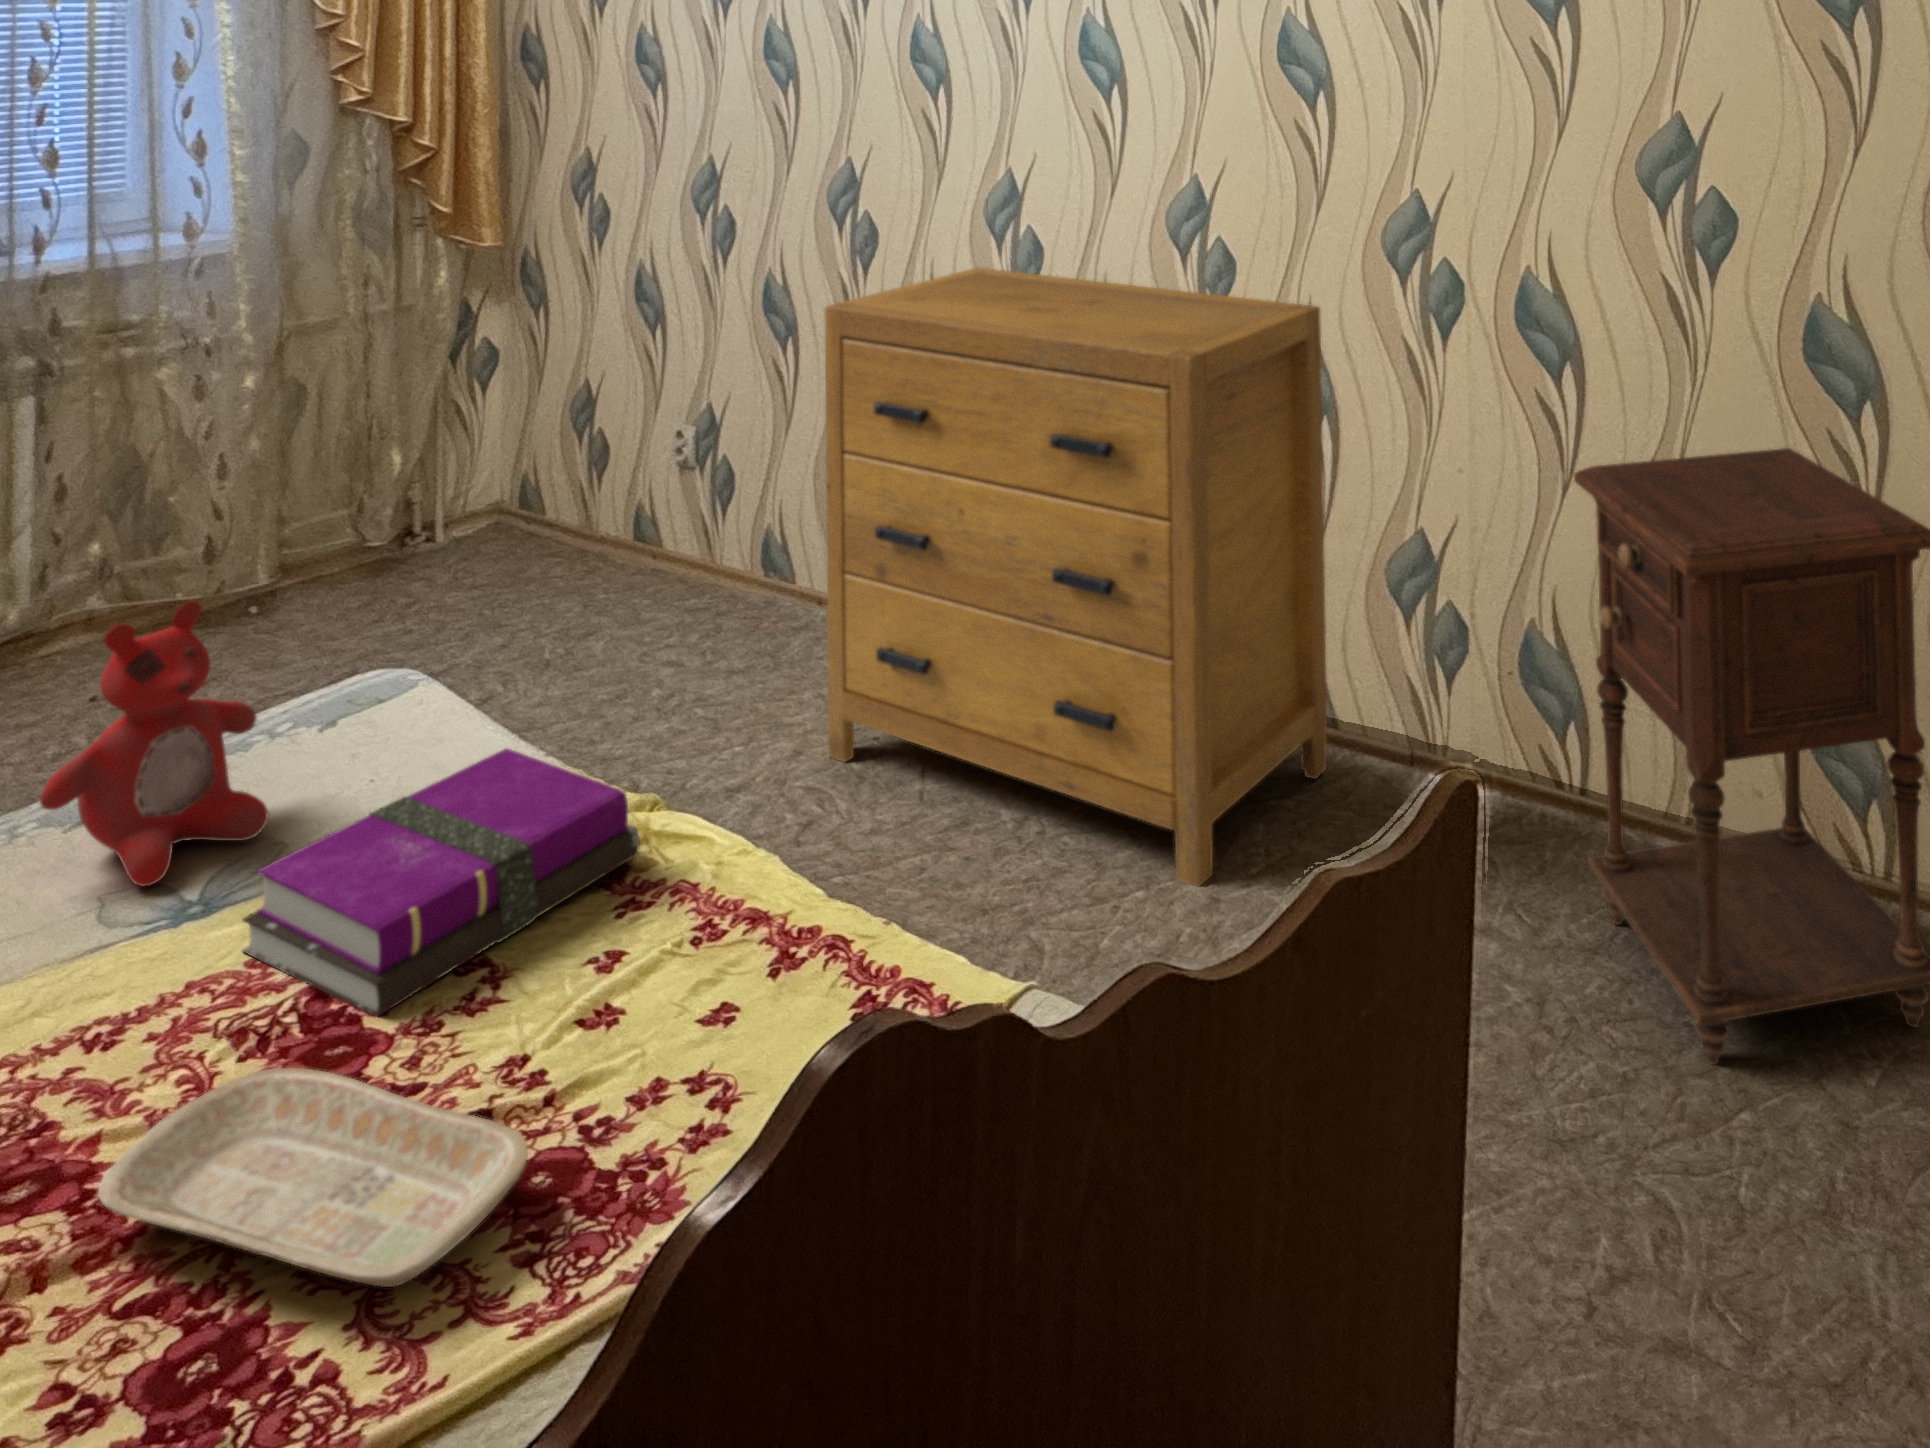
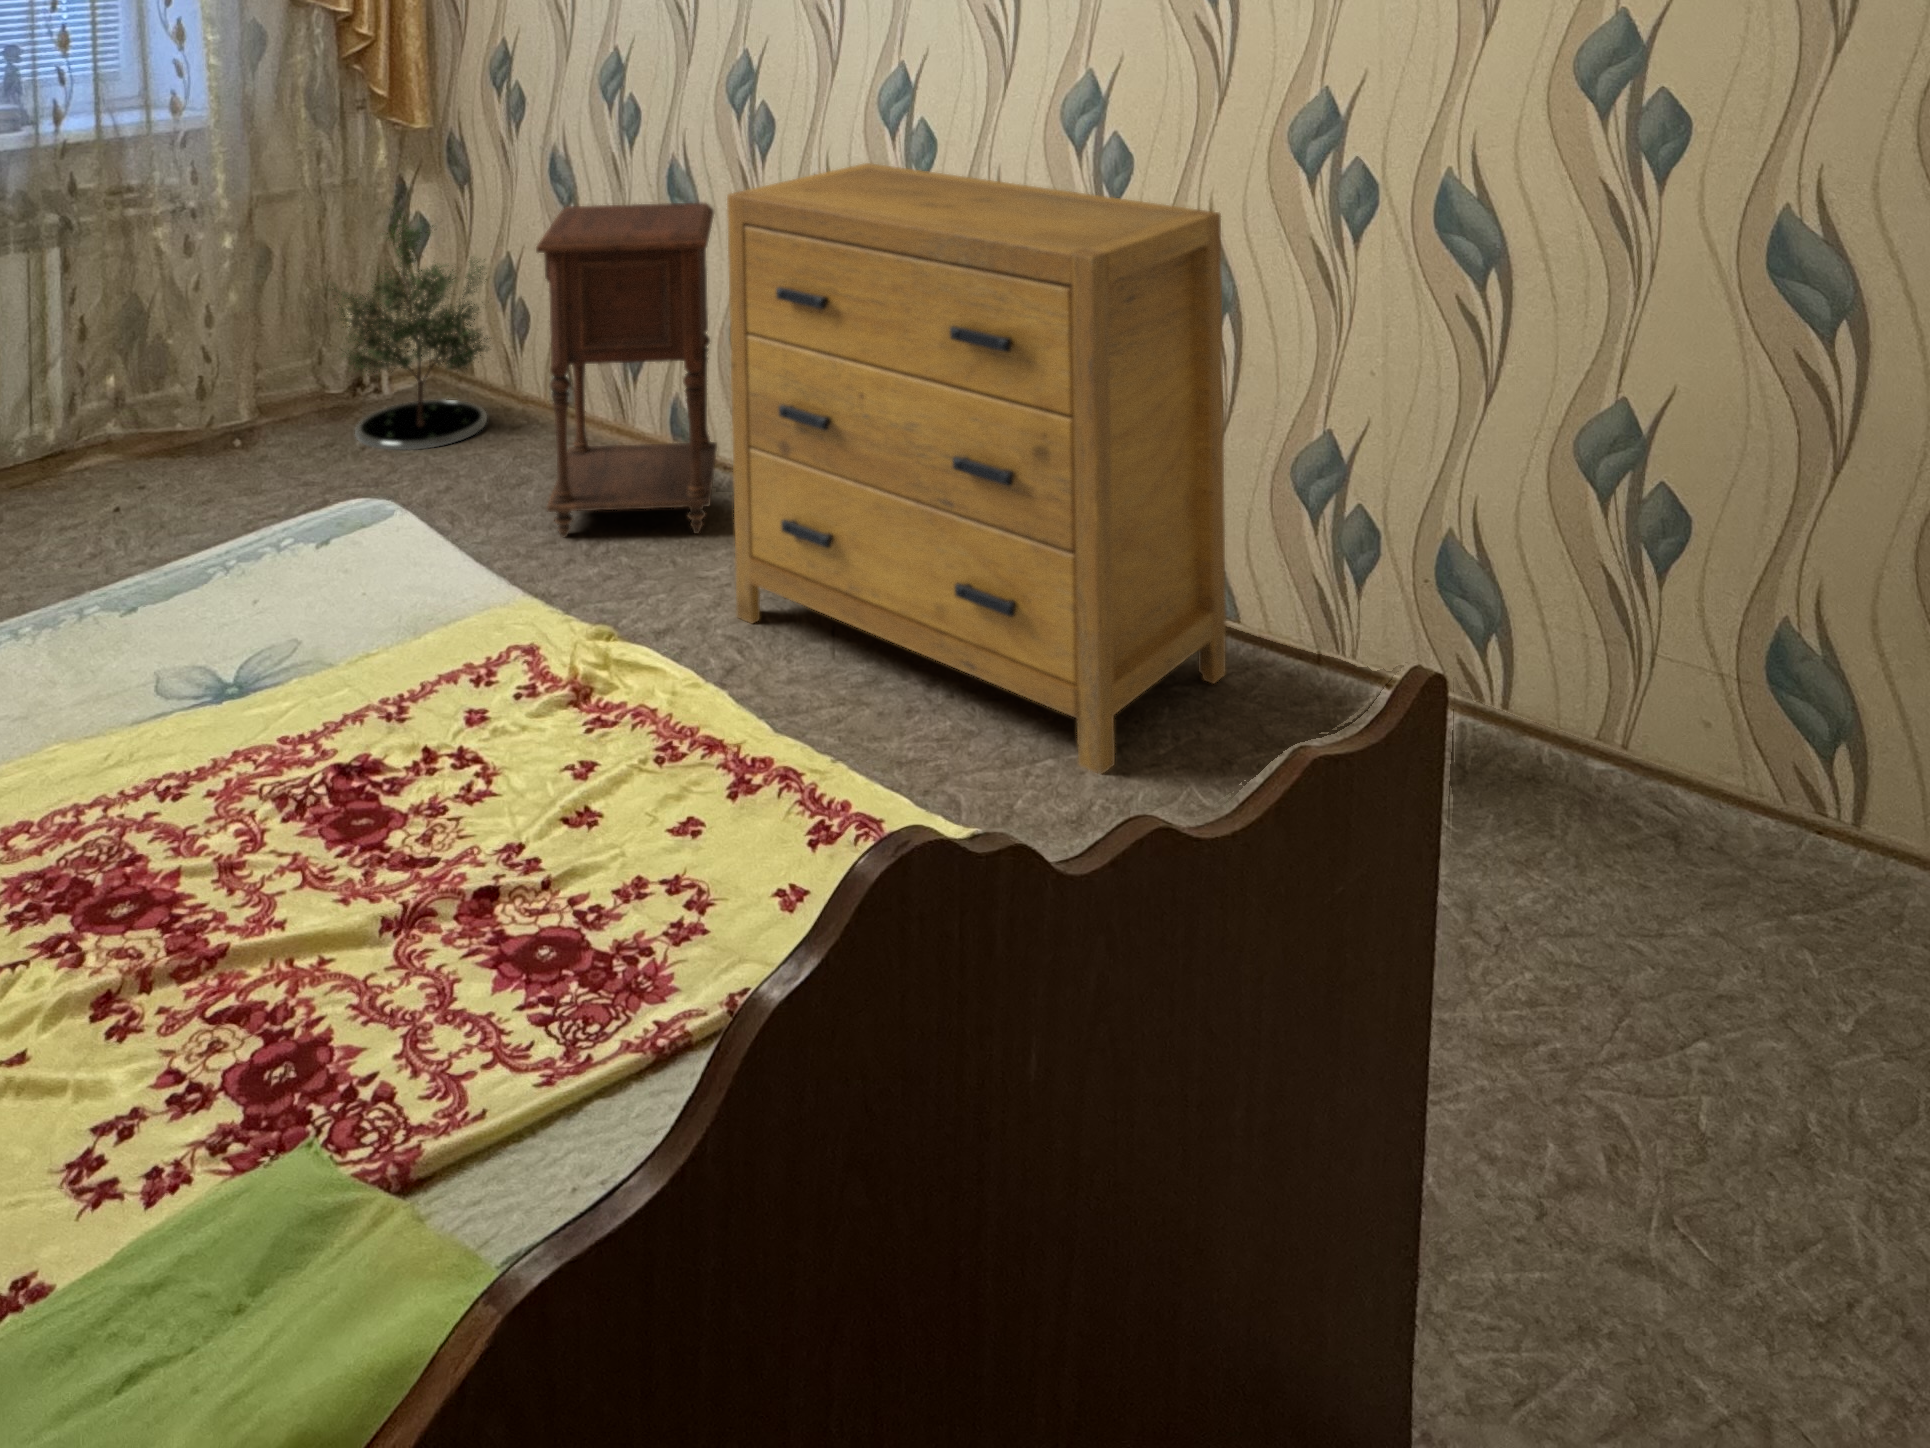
potted tree: none [370,321,577,602] -> present [332,202,490,450]
nightstand: present [1574,448,1930,1065] -> present [536,203,717,537]
stuffed bear: present [40,601,269,887] -> none [104,426,281,668]
notebook: present [243,748,640,1016] -> none [272,578,597,800]
tray: present [98,1068,528,1287] -> none [189,831,535,1029]

